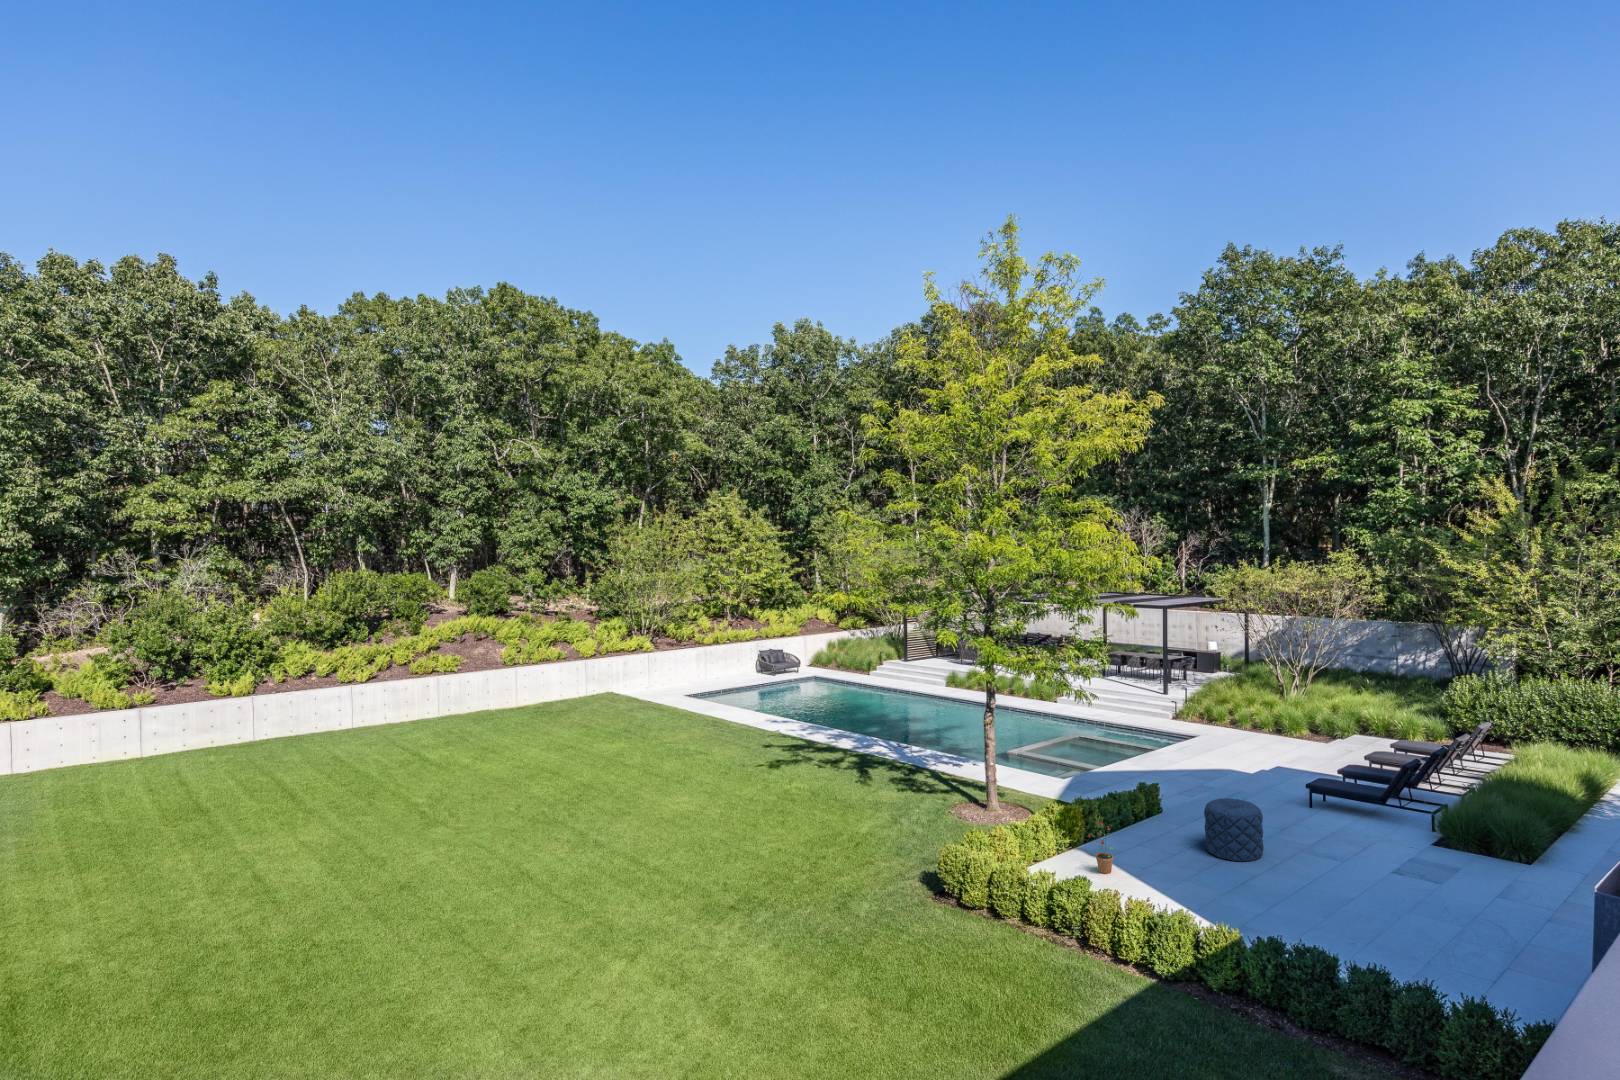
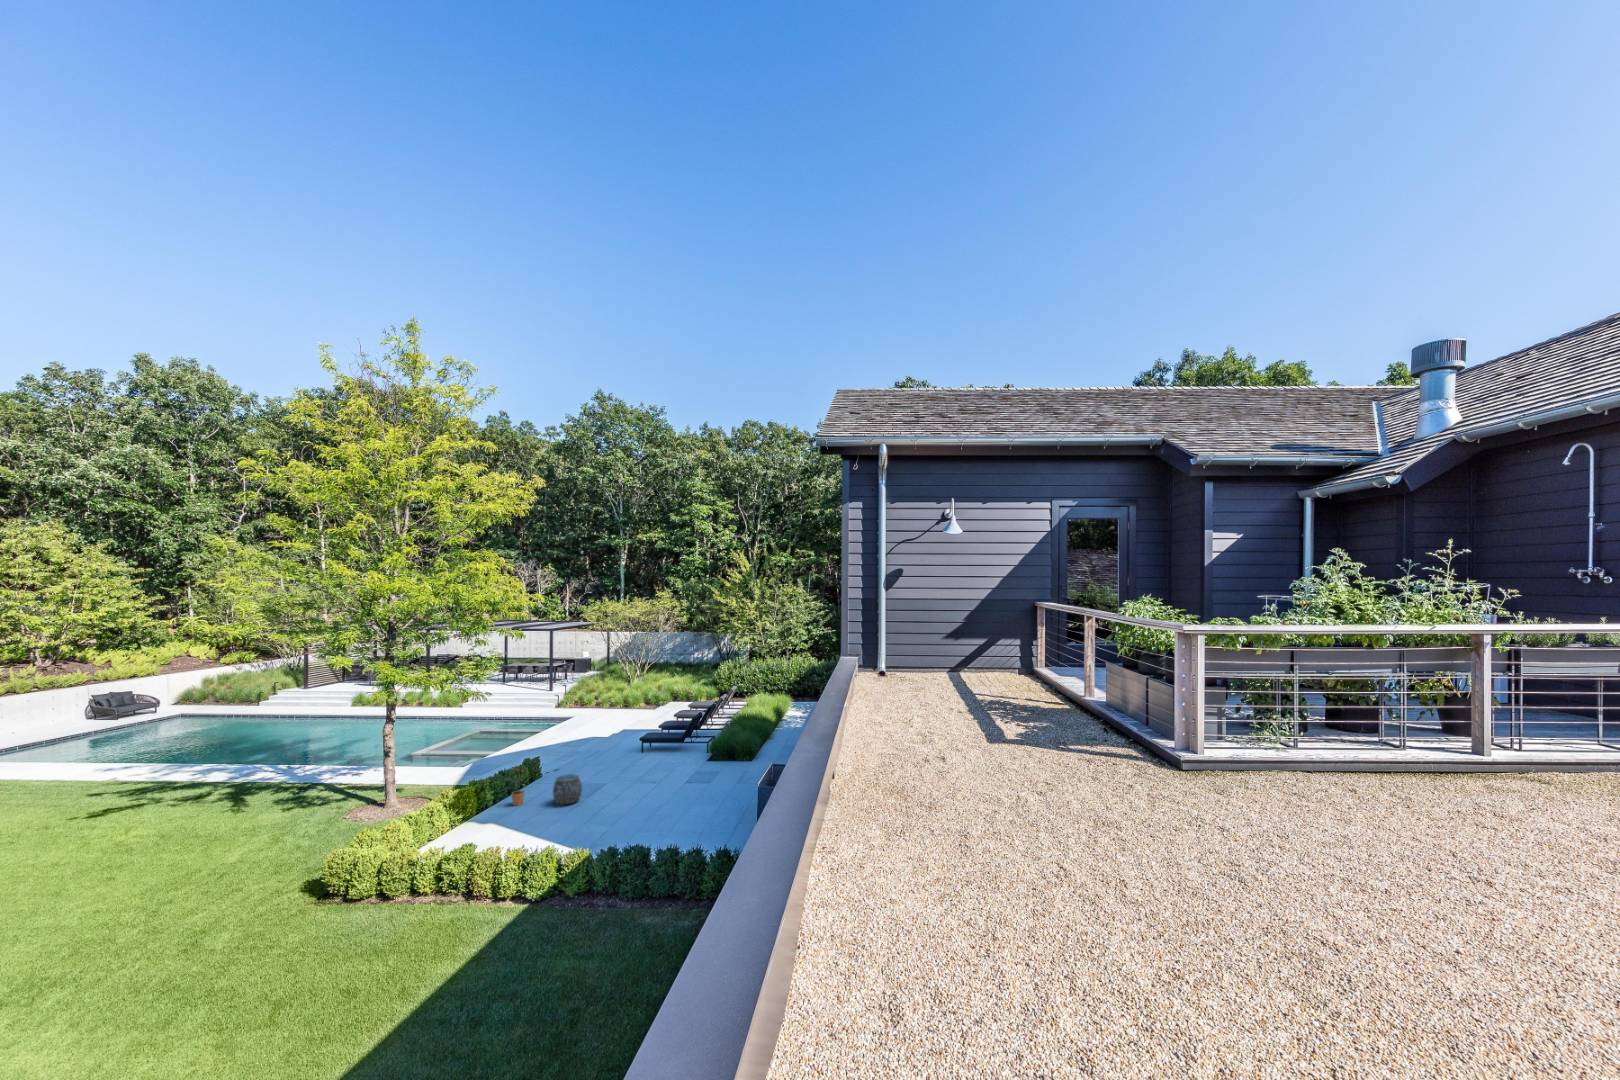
pouf: present [1204,798,1264,861] -> none [587,739,623,779]
woven basket: none [1151,847,1194,893] -> present [553,774,582,805]

